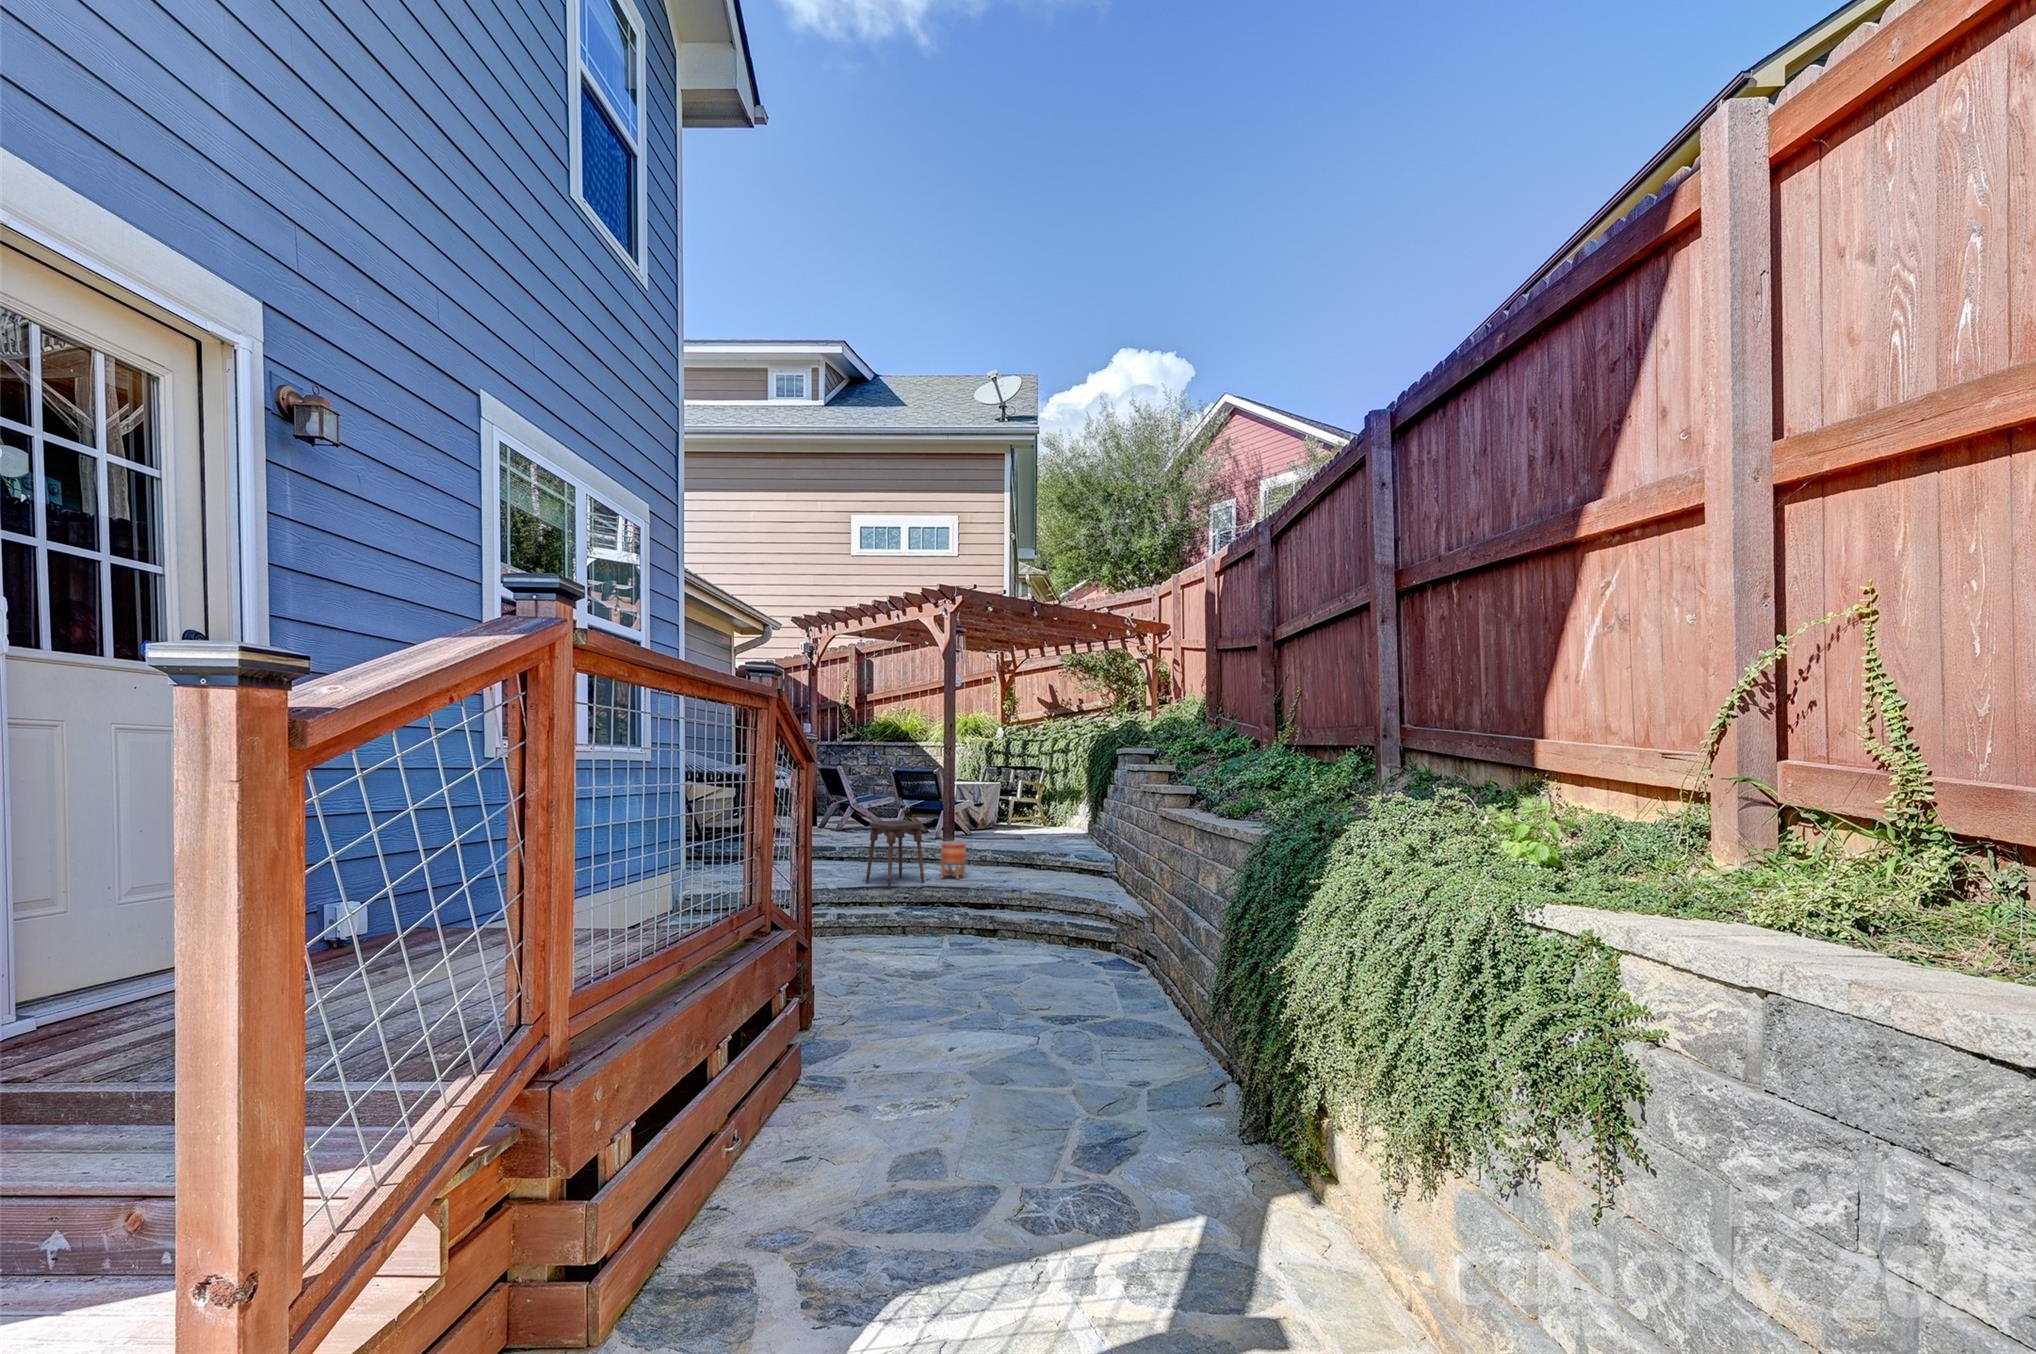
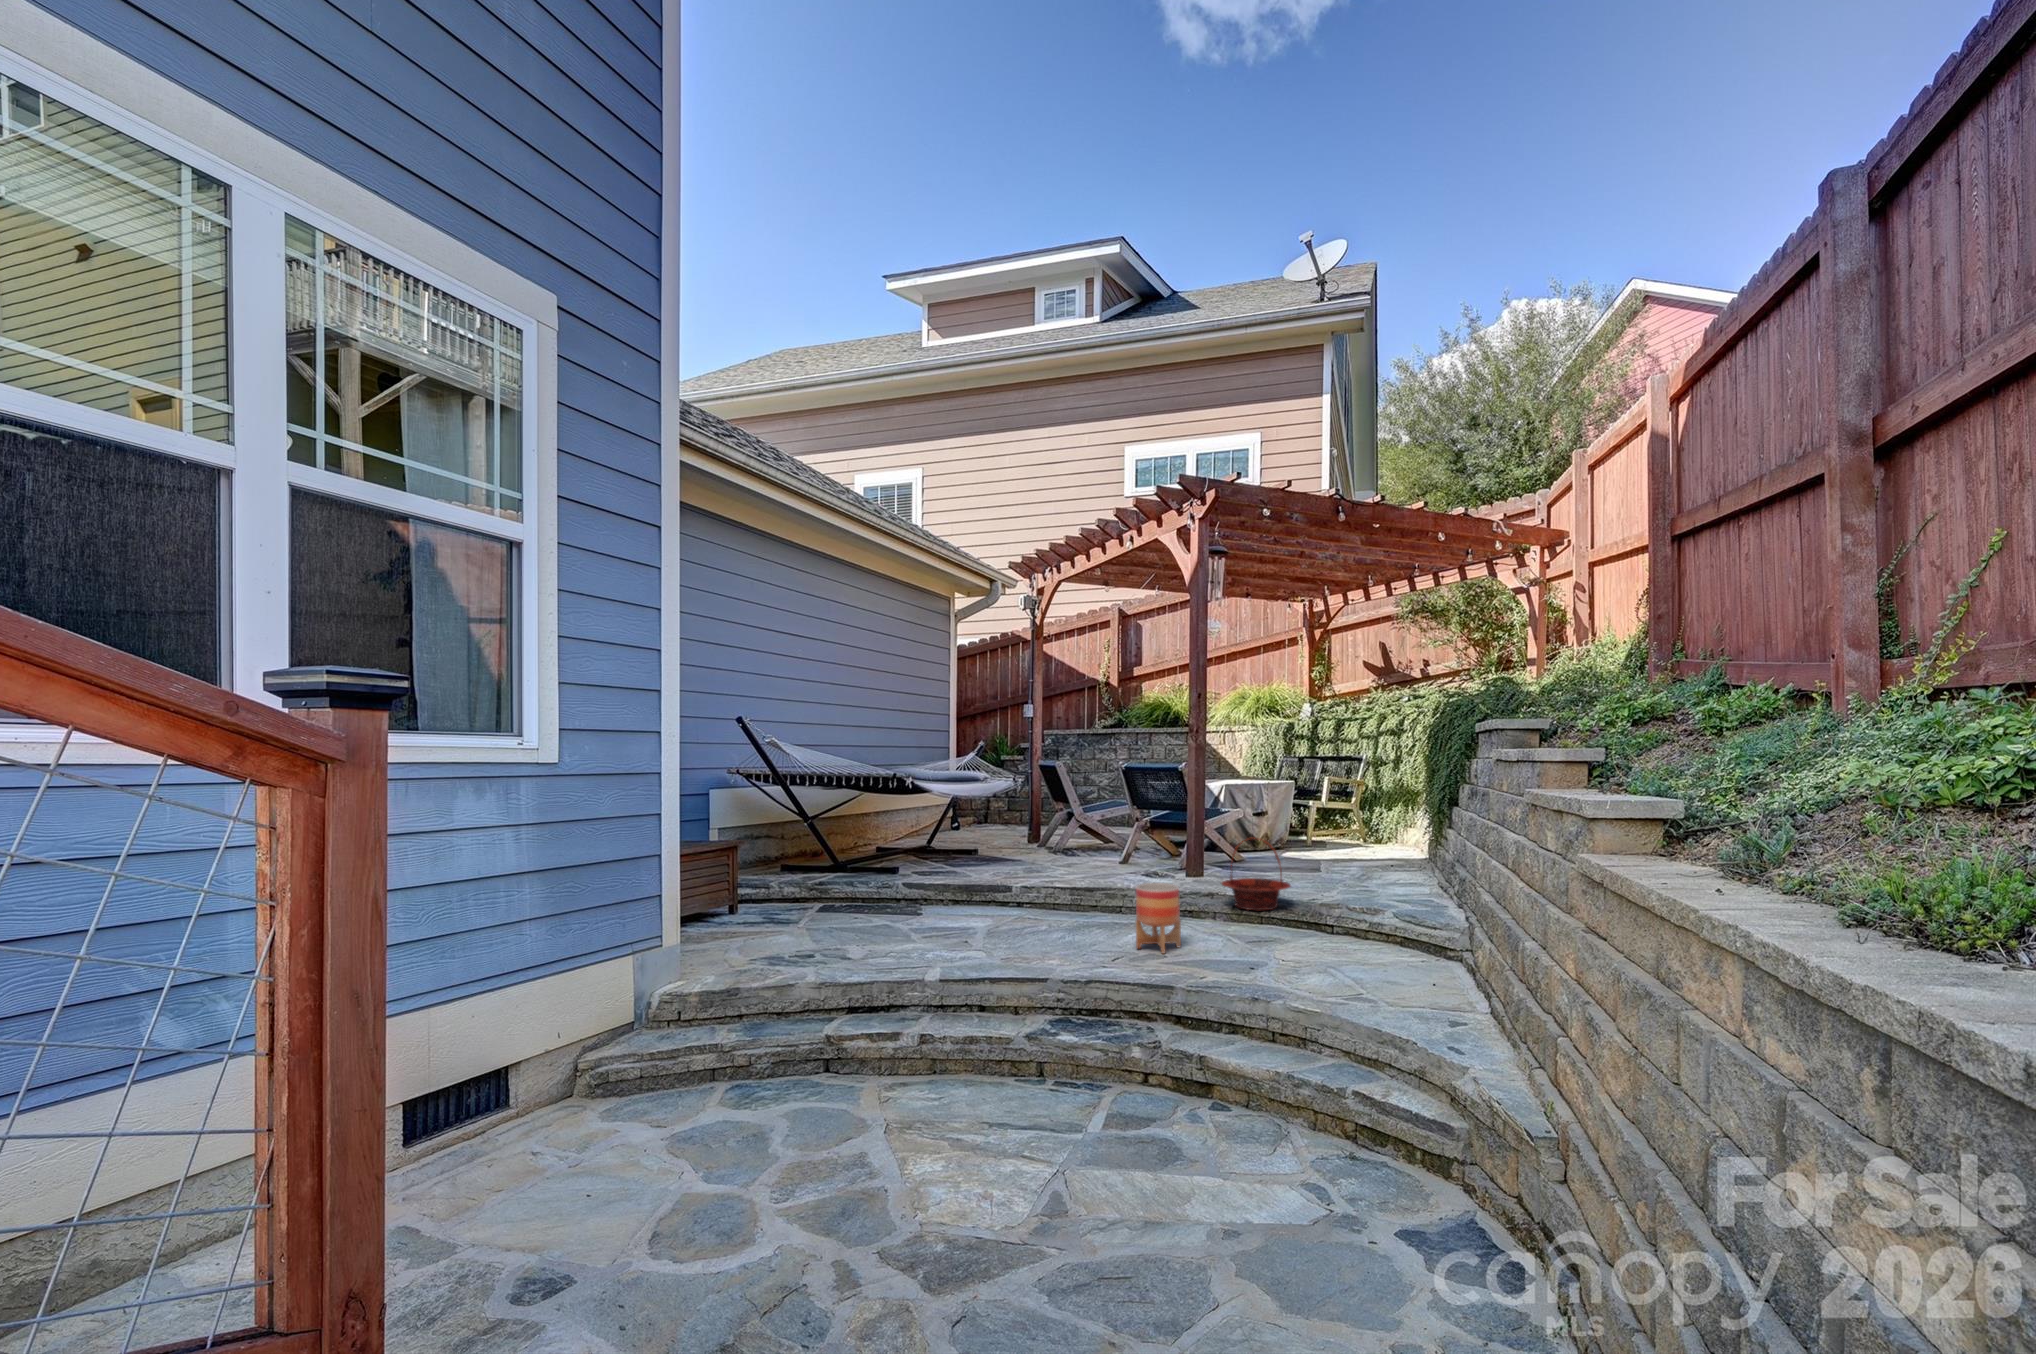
basket: none [977,816,1018,859] -> present [1222,838,1290,910]
stool: present [866,820,924,888] -> none [1010,845,1103,966]

